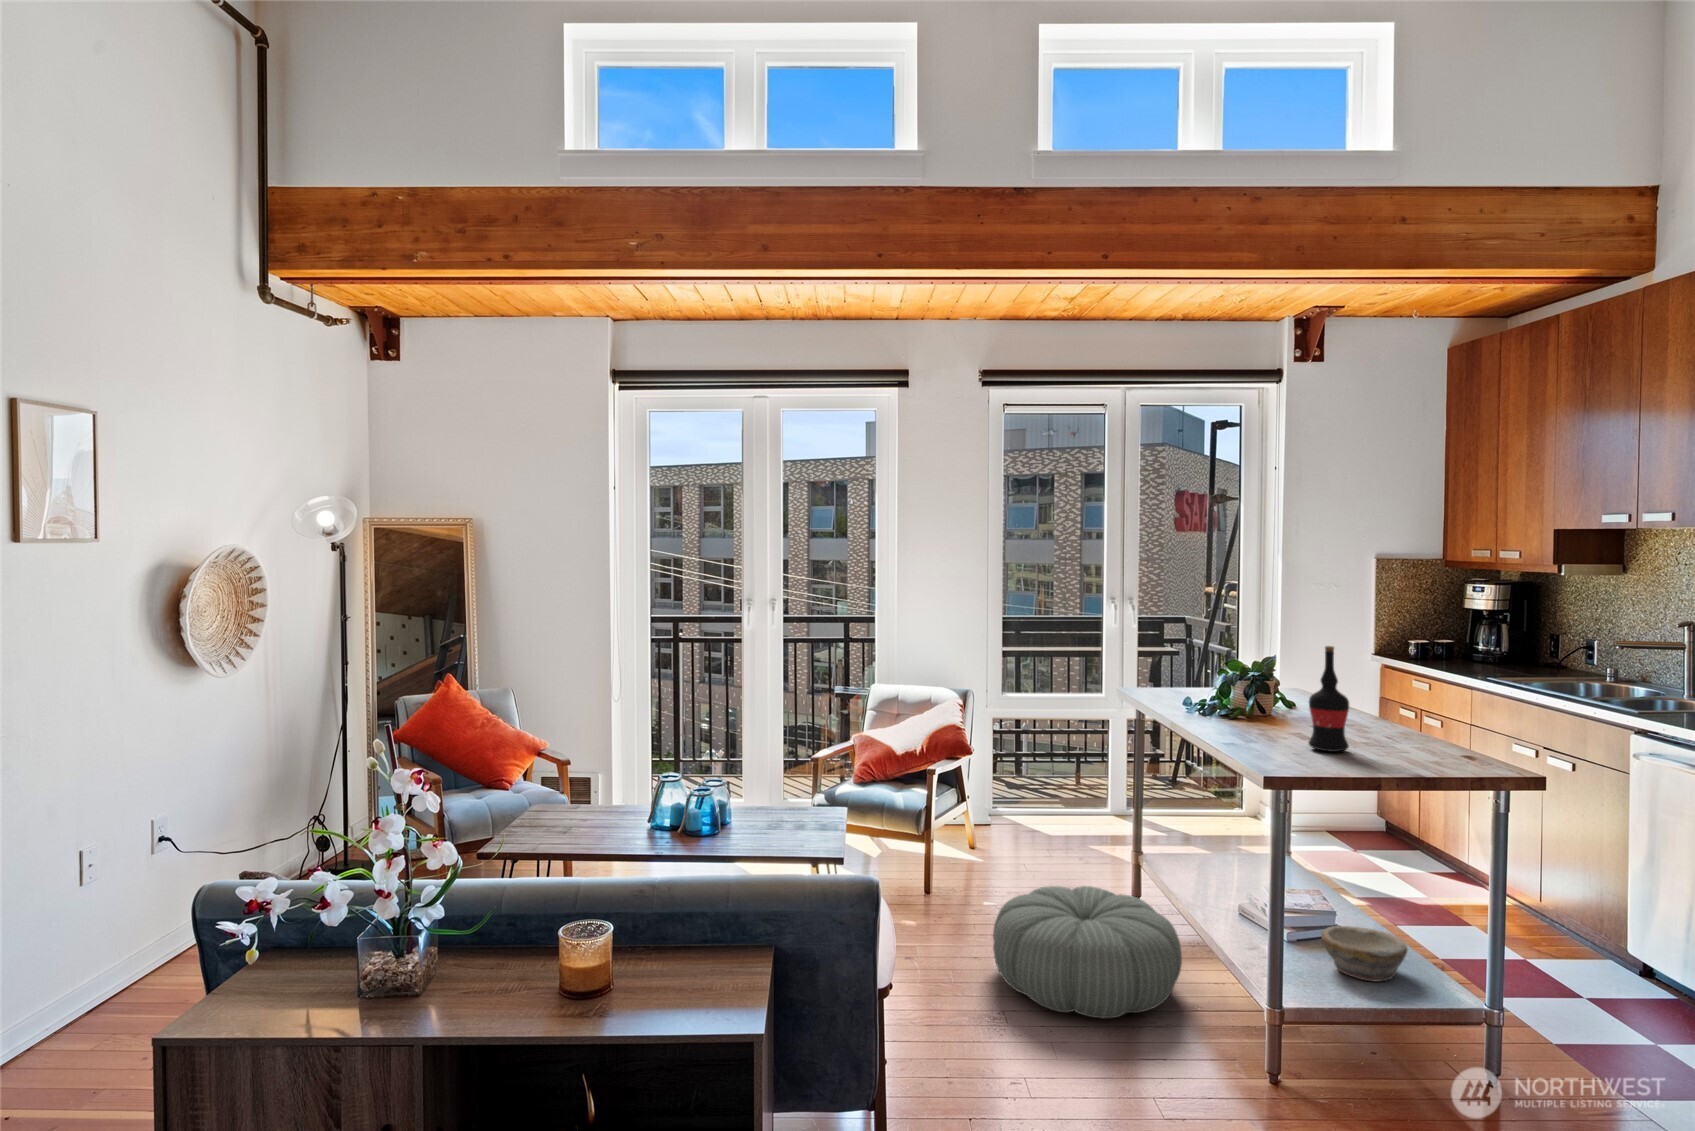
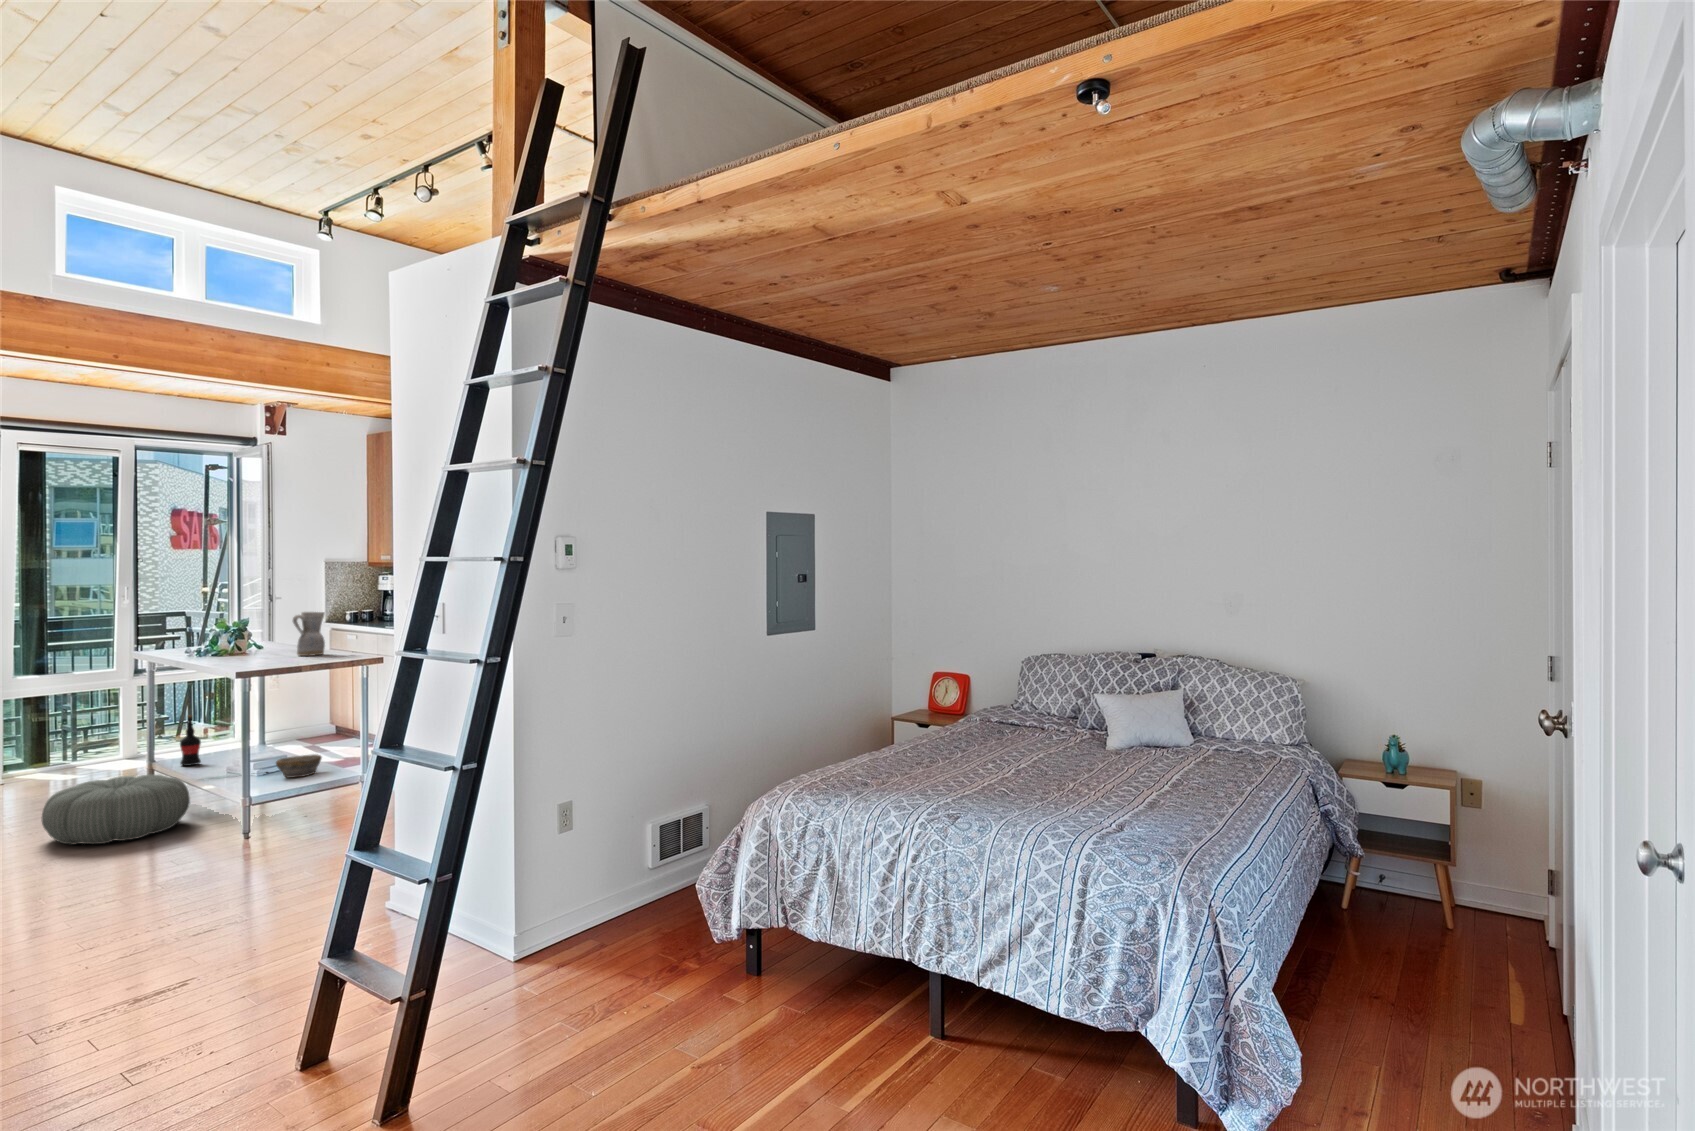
wine bottle: present [1309,646,1349,752] -> present [180,715,201,766]
ceramic pitcher: none [1357,658,1417,745] -> present [293,612,325,656]

